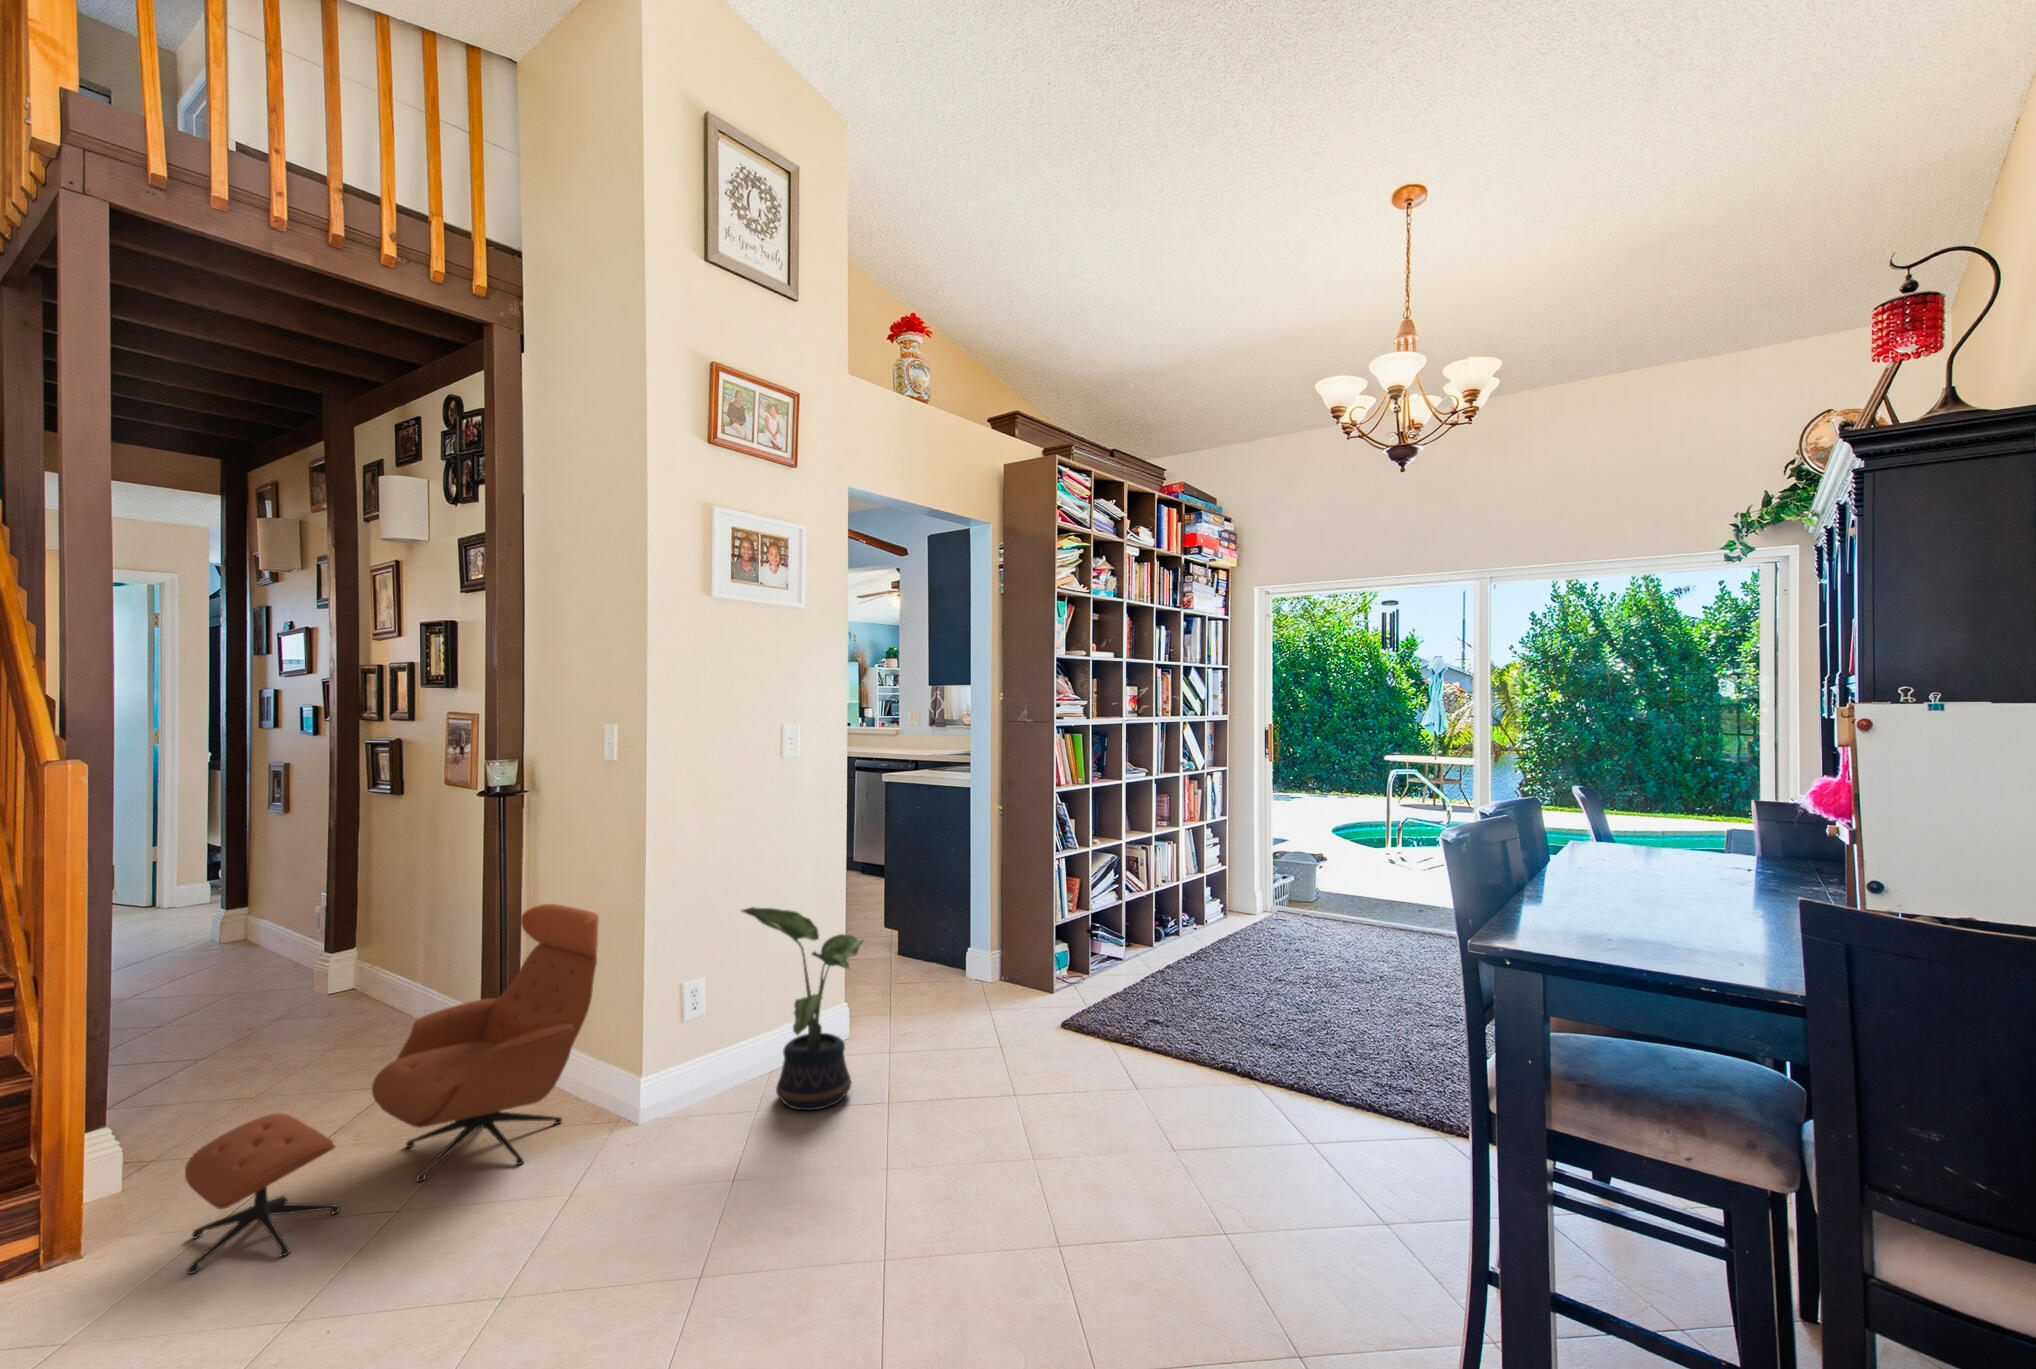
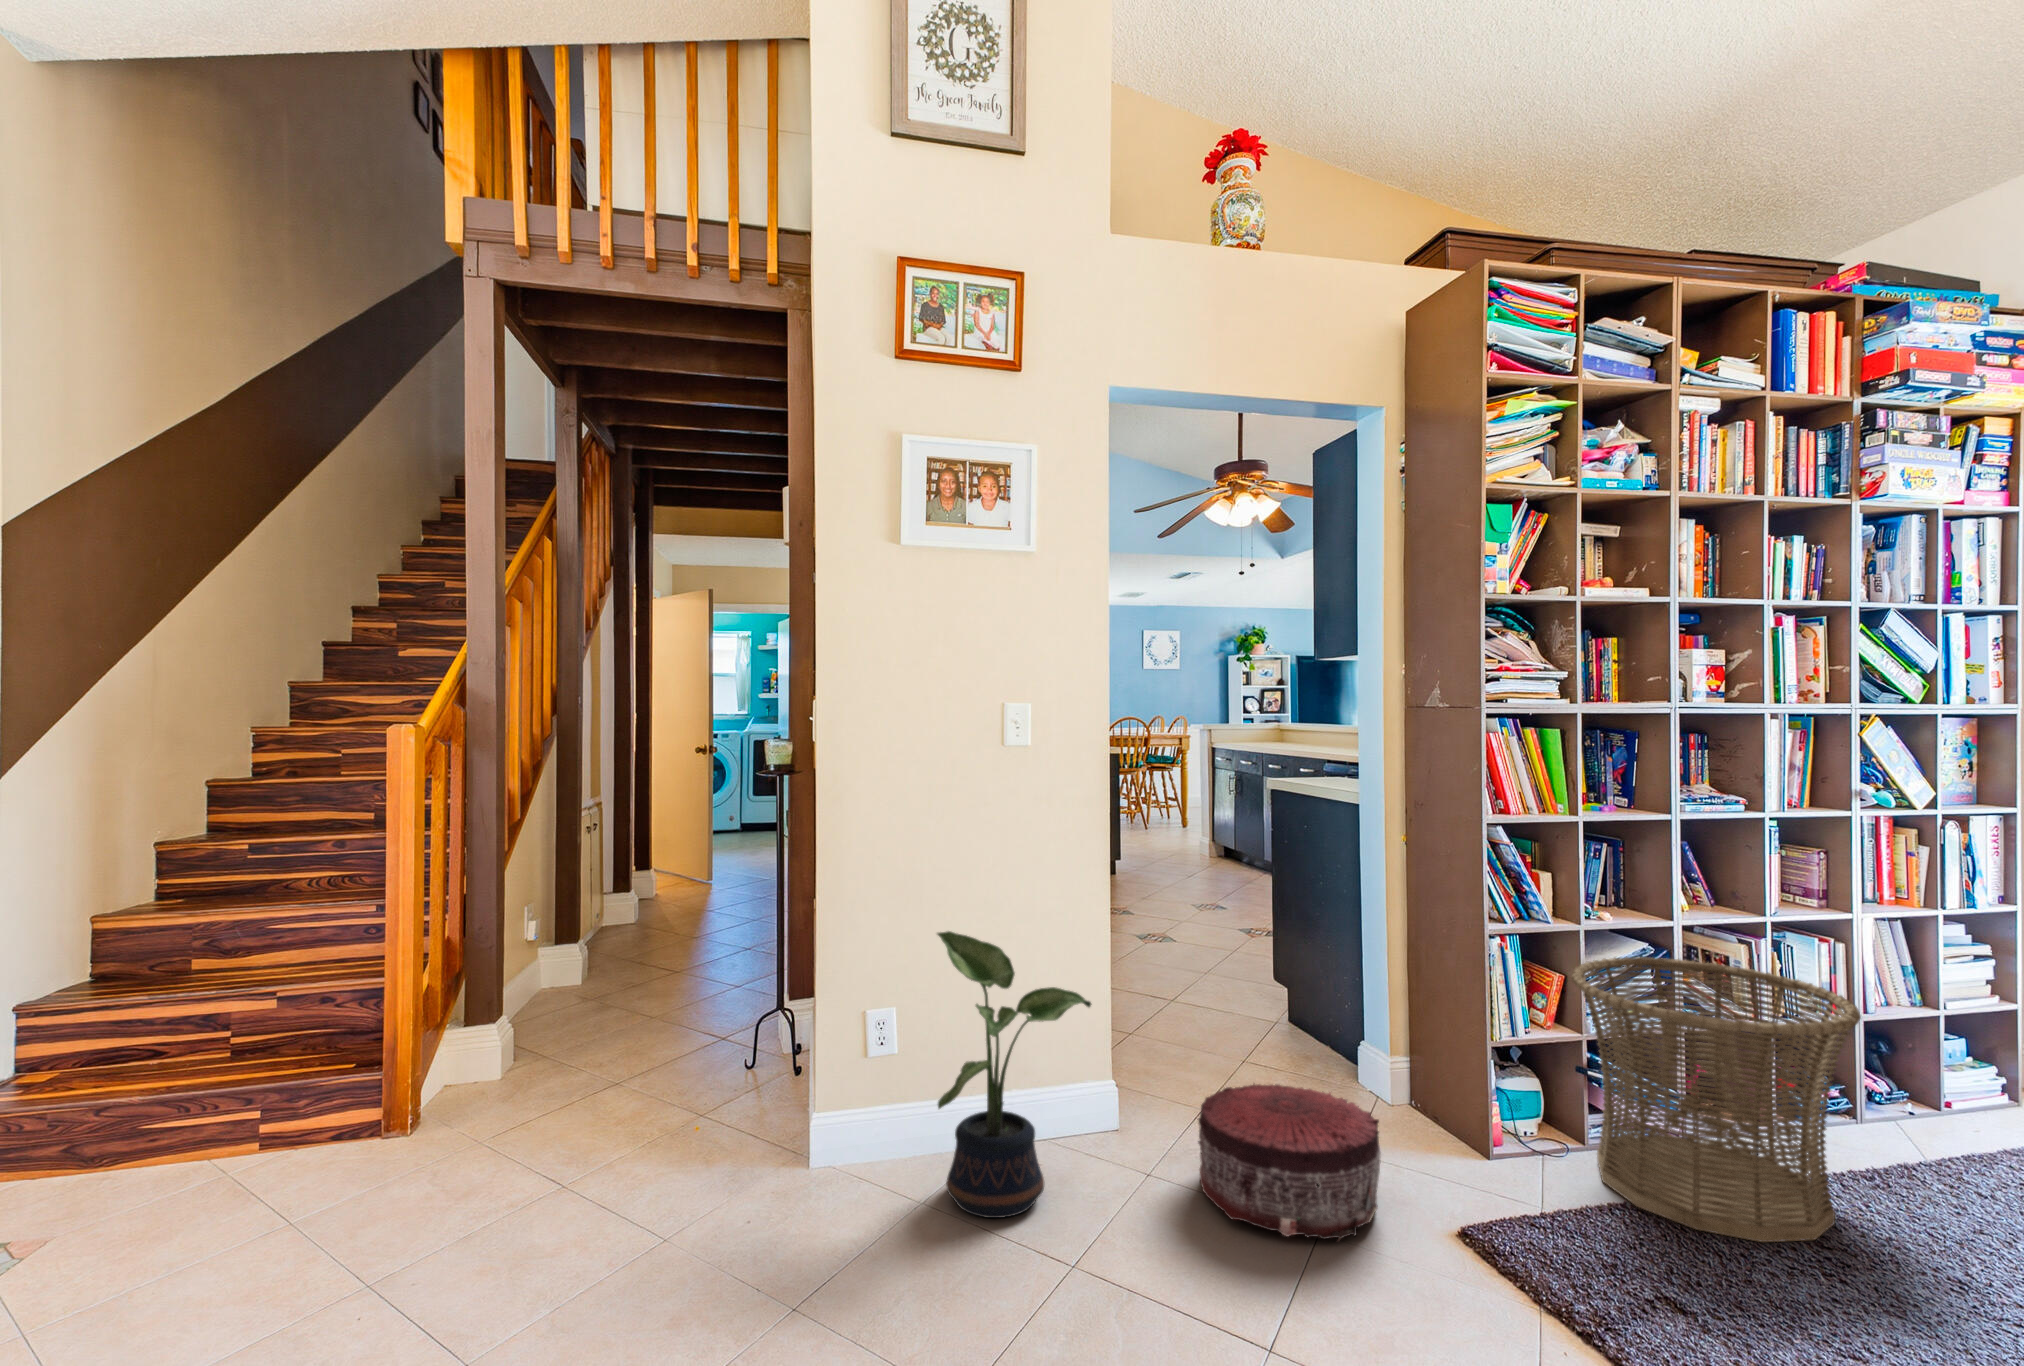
basket: none [1093,860,1221,998] -> present [1571,956,1861,1242]
lounge chair: present [185,904,599,1273] -> none [415,893,790,1184]
pouf: none [927,971,1040,1059] -> present [1198,1084,1381,1240]

